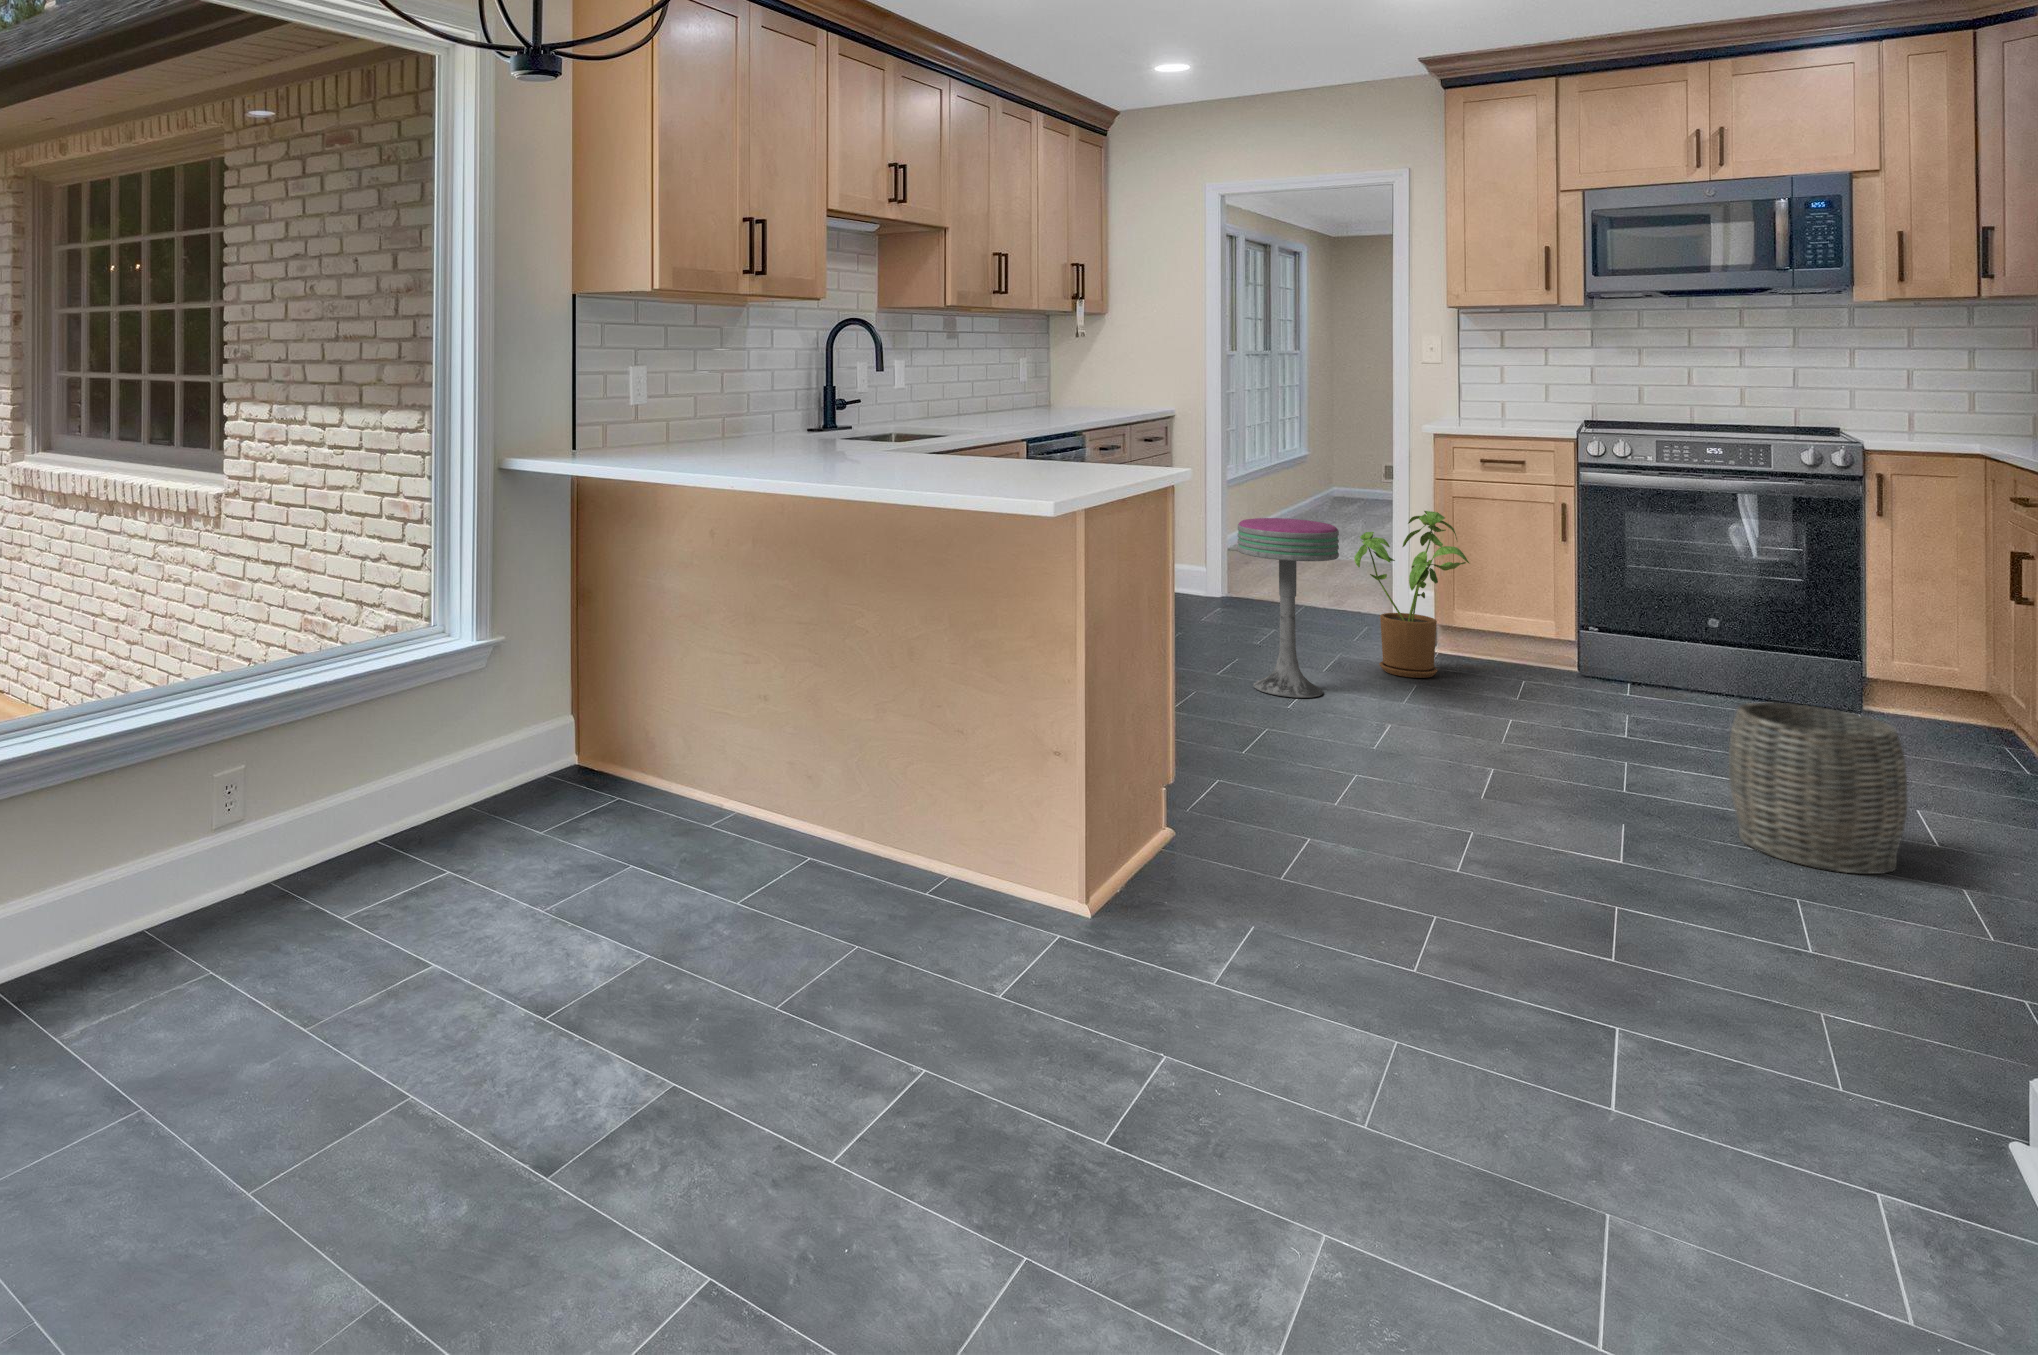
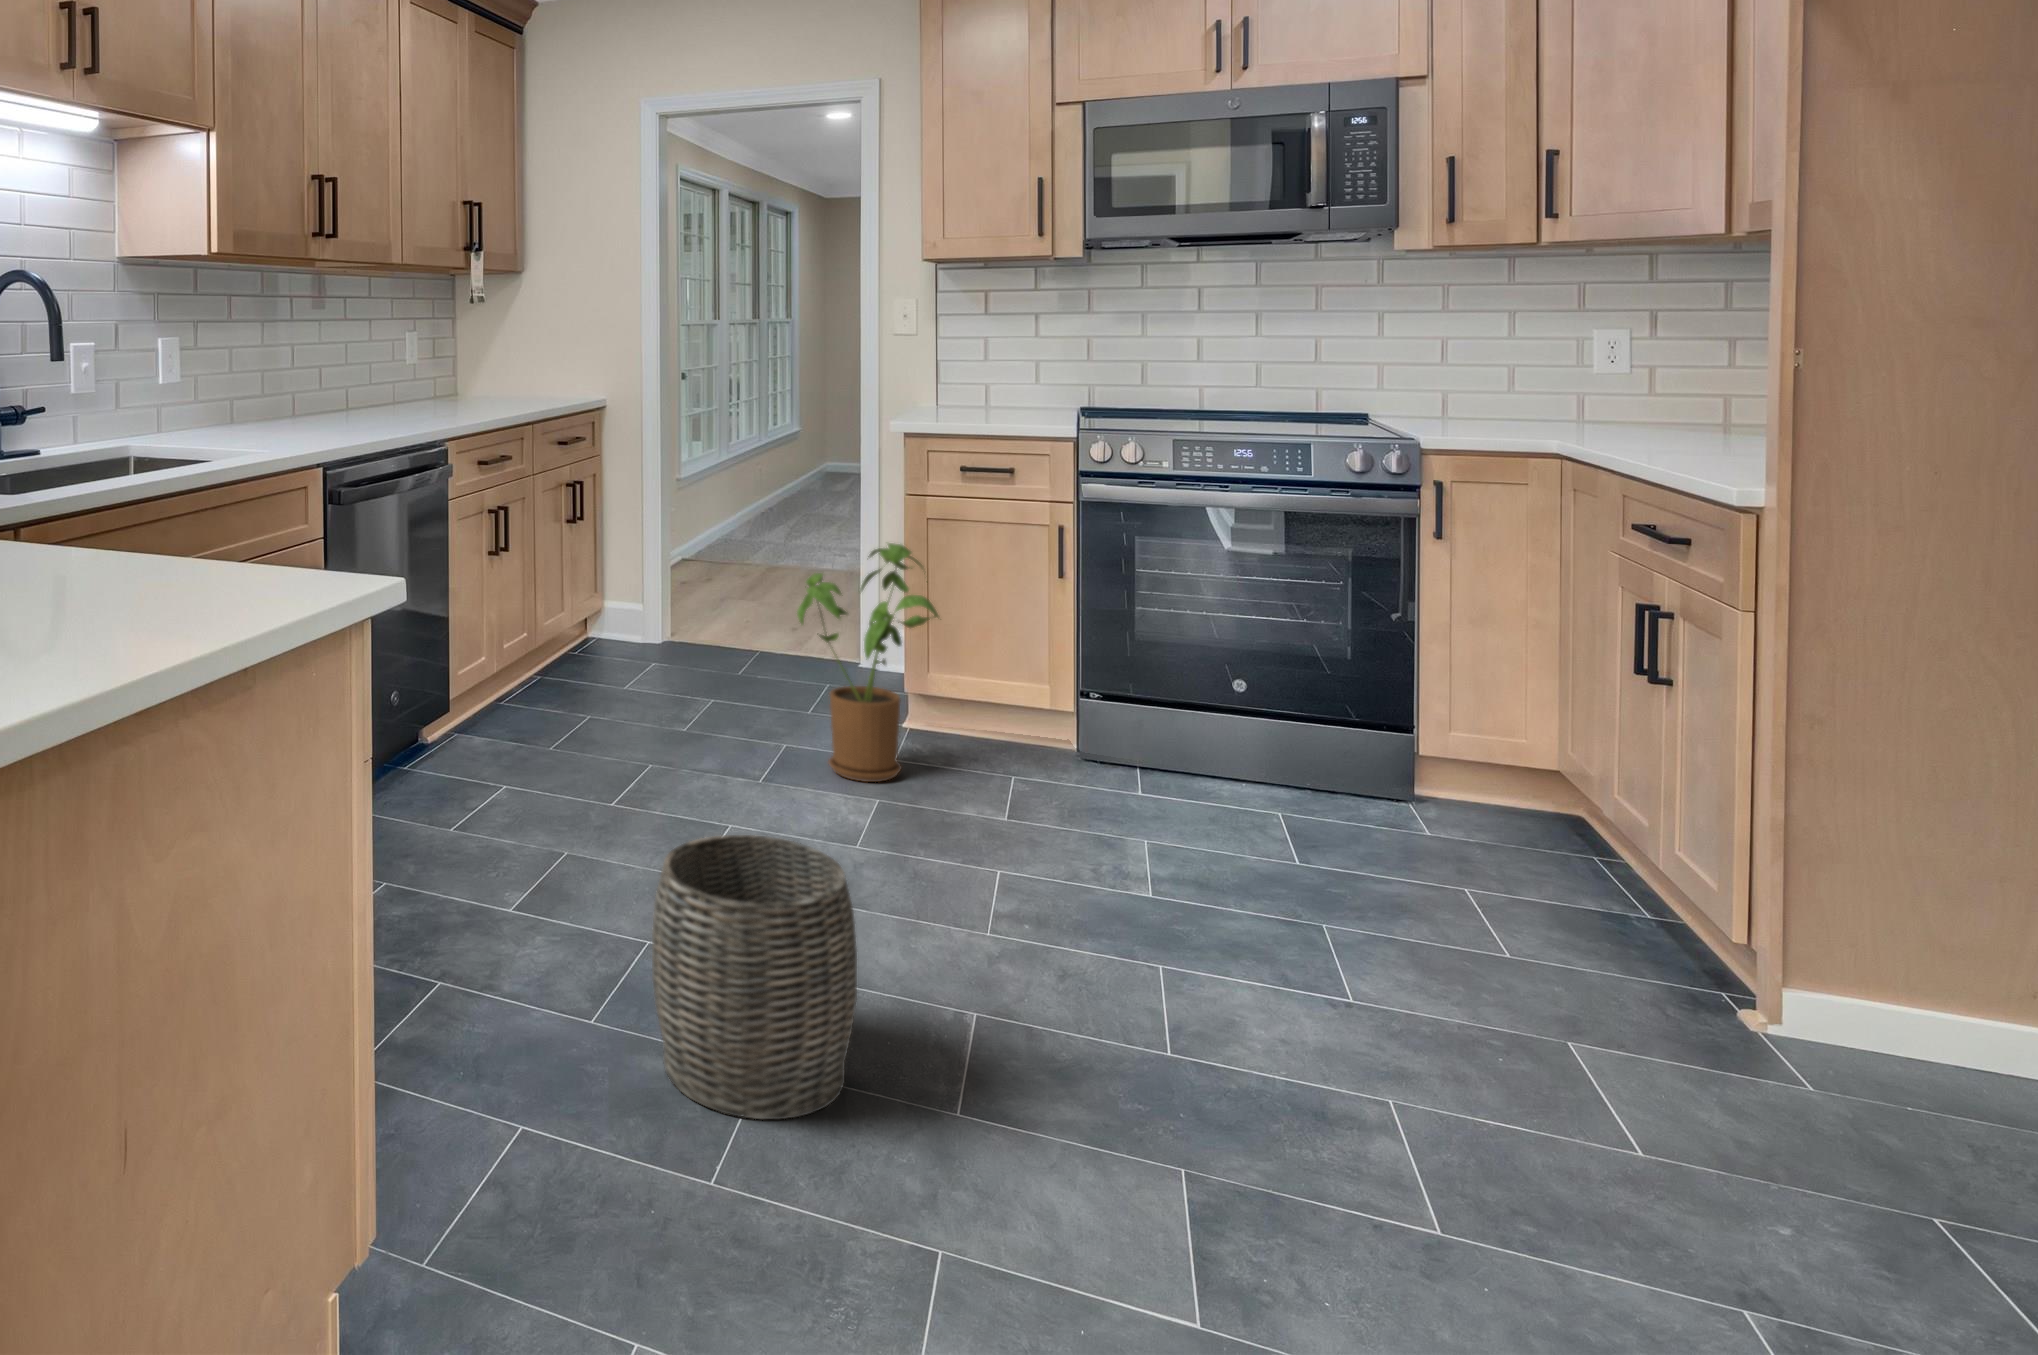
bar stool: present [1237,518,1339,698] -> none [626,565,763,841]
woven basket: present [1729,703,1907,874] -> present [652,835,857,1119]

